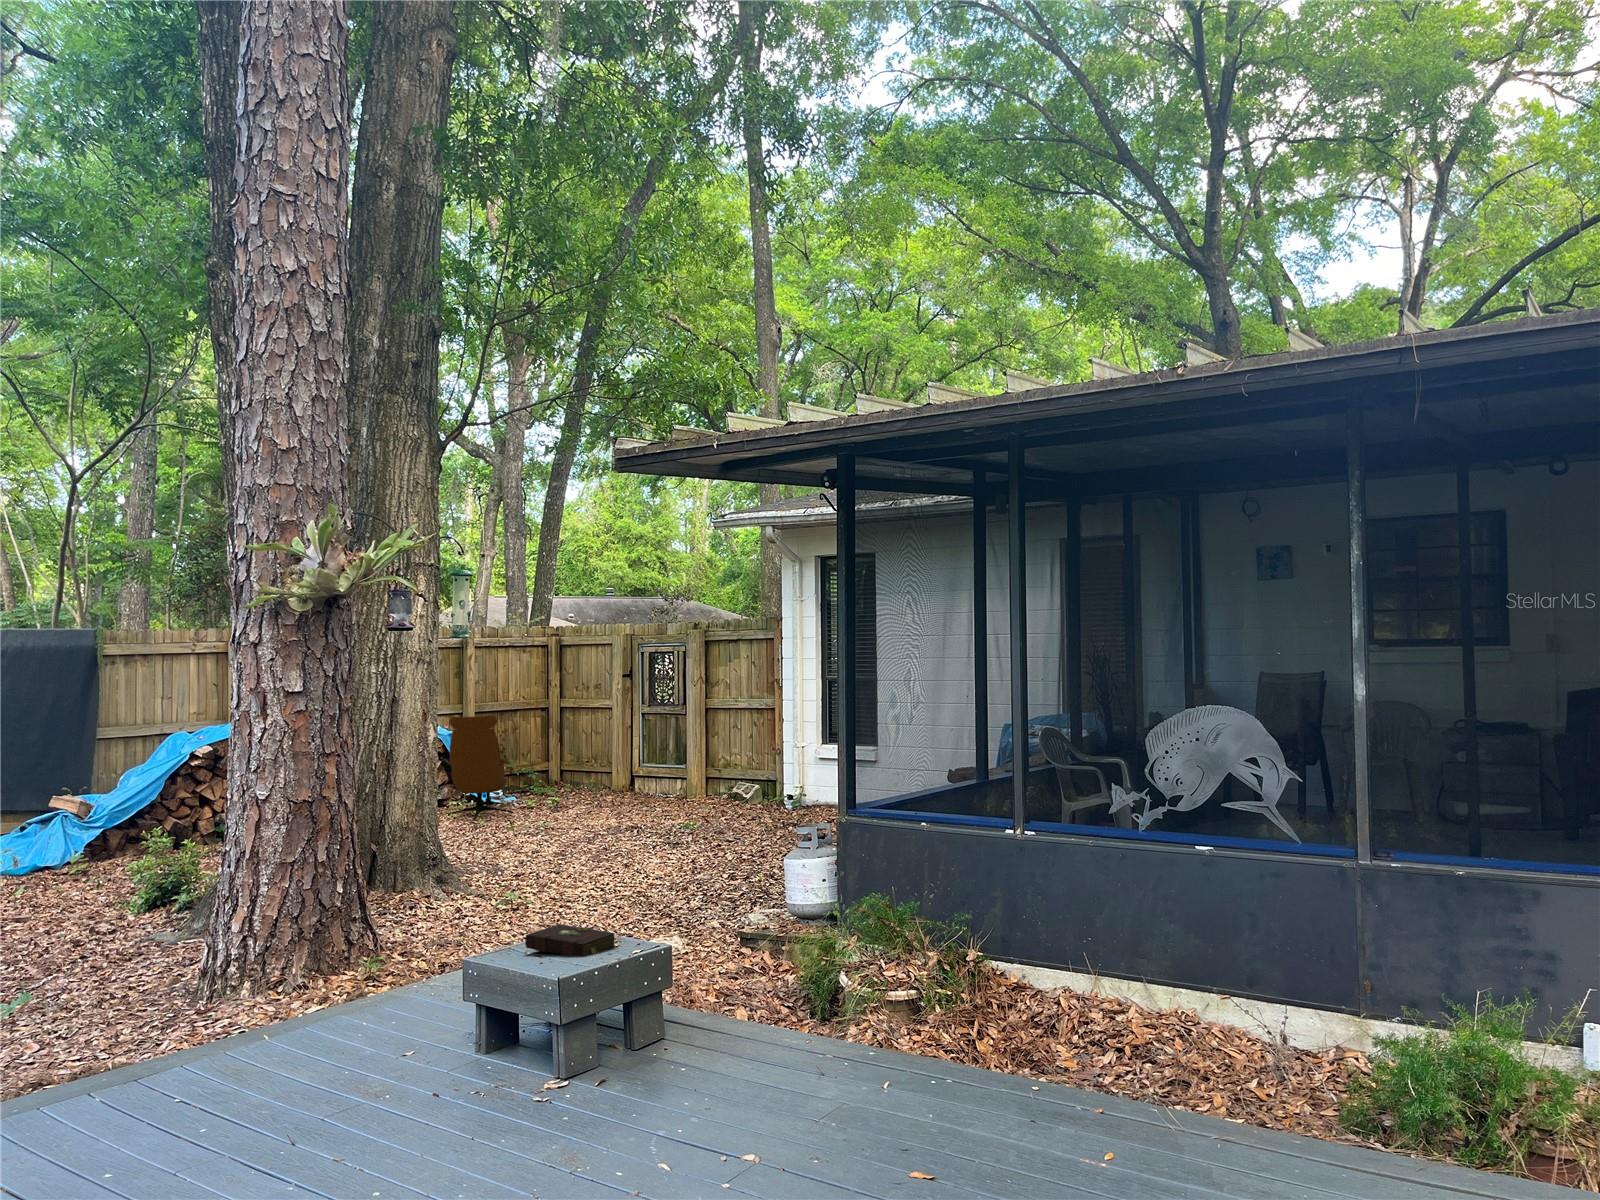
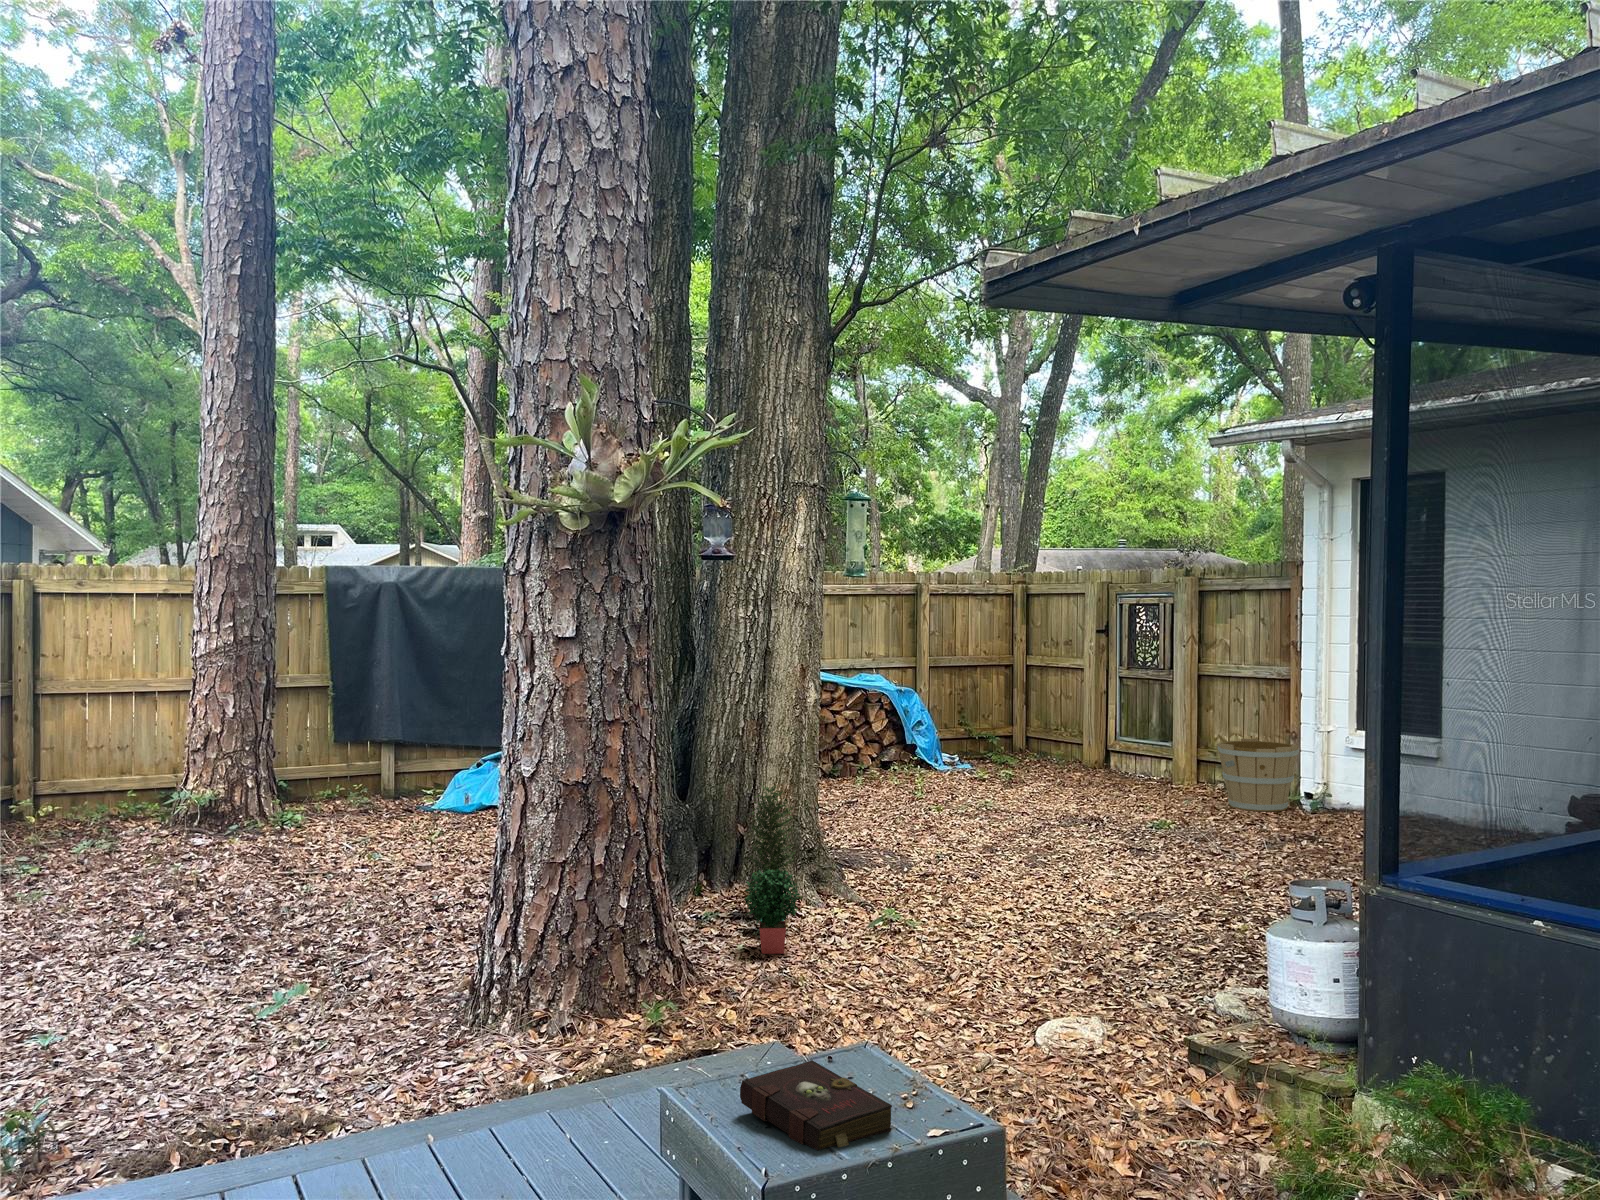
lounge chair: present [447,715,512,819] -> none [886,671,961,789]
wooden bucket: none [724,756,784,812] -> present [1217,739,1299,812]
potted plant: none [384,806,444,935] -> present [745,783,802,954]

